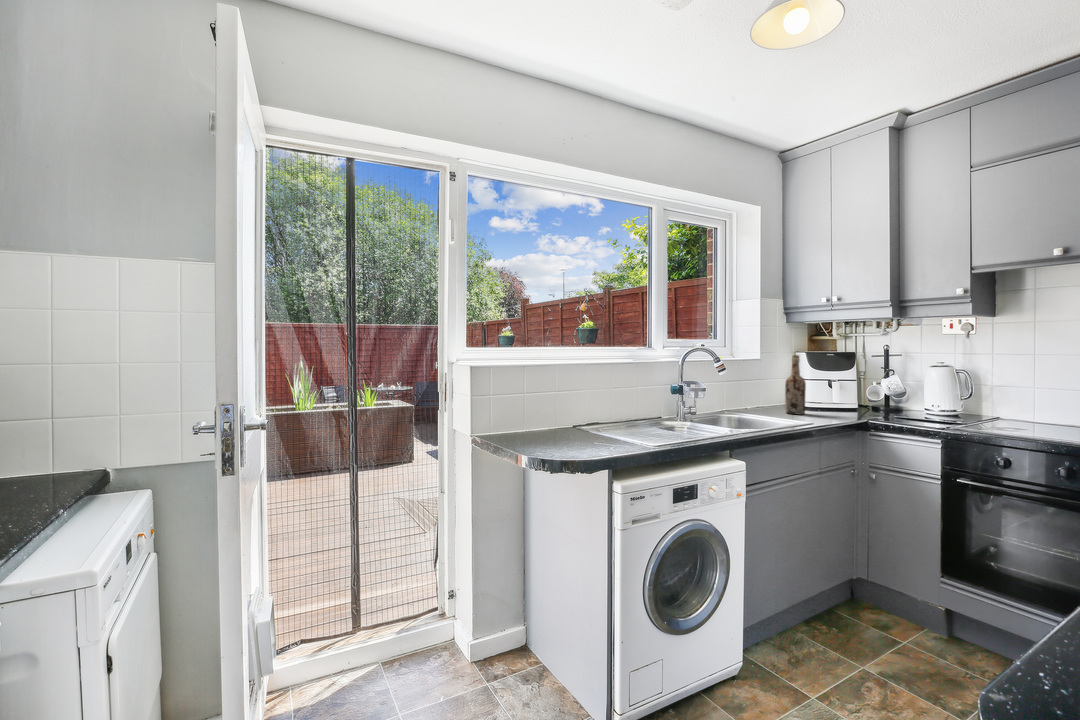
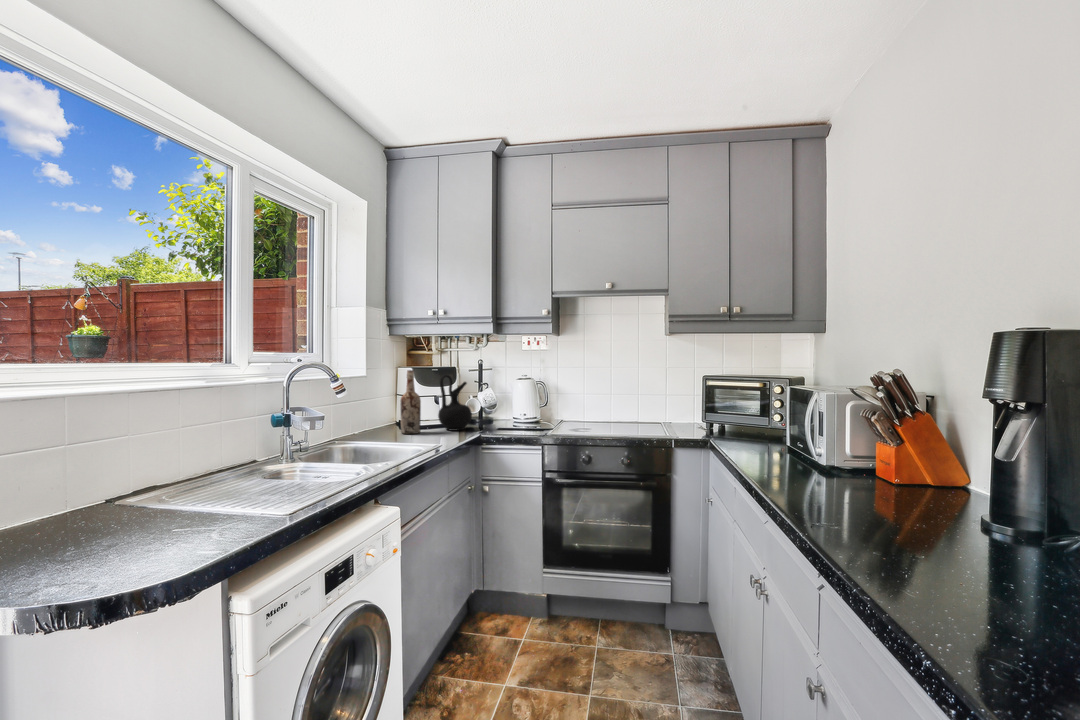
ceramic jug: none [826,360,864,416] -> present [438,375,472,431]

